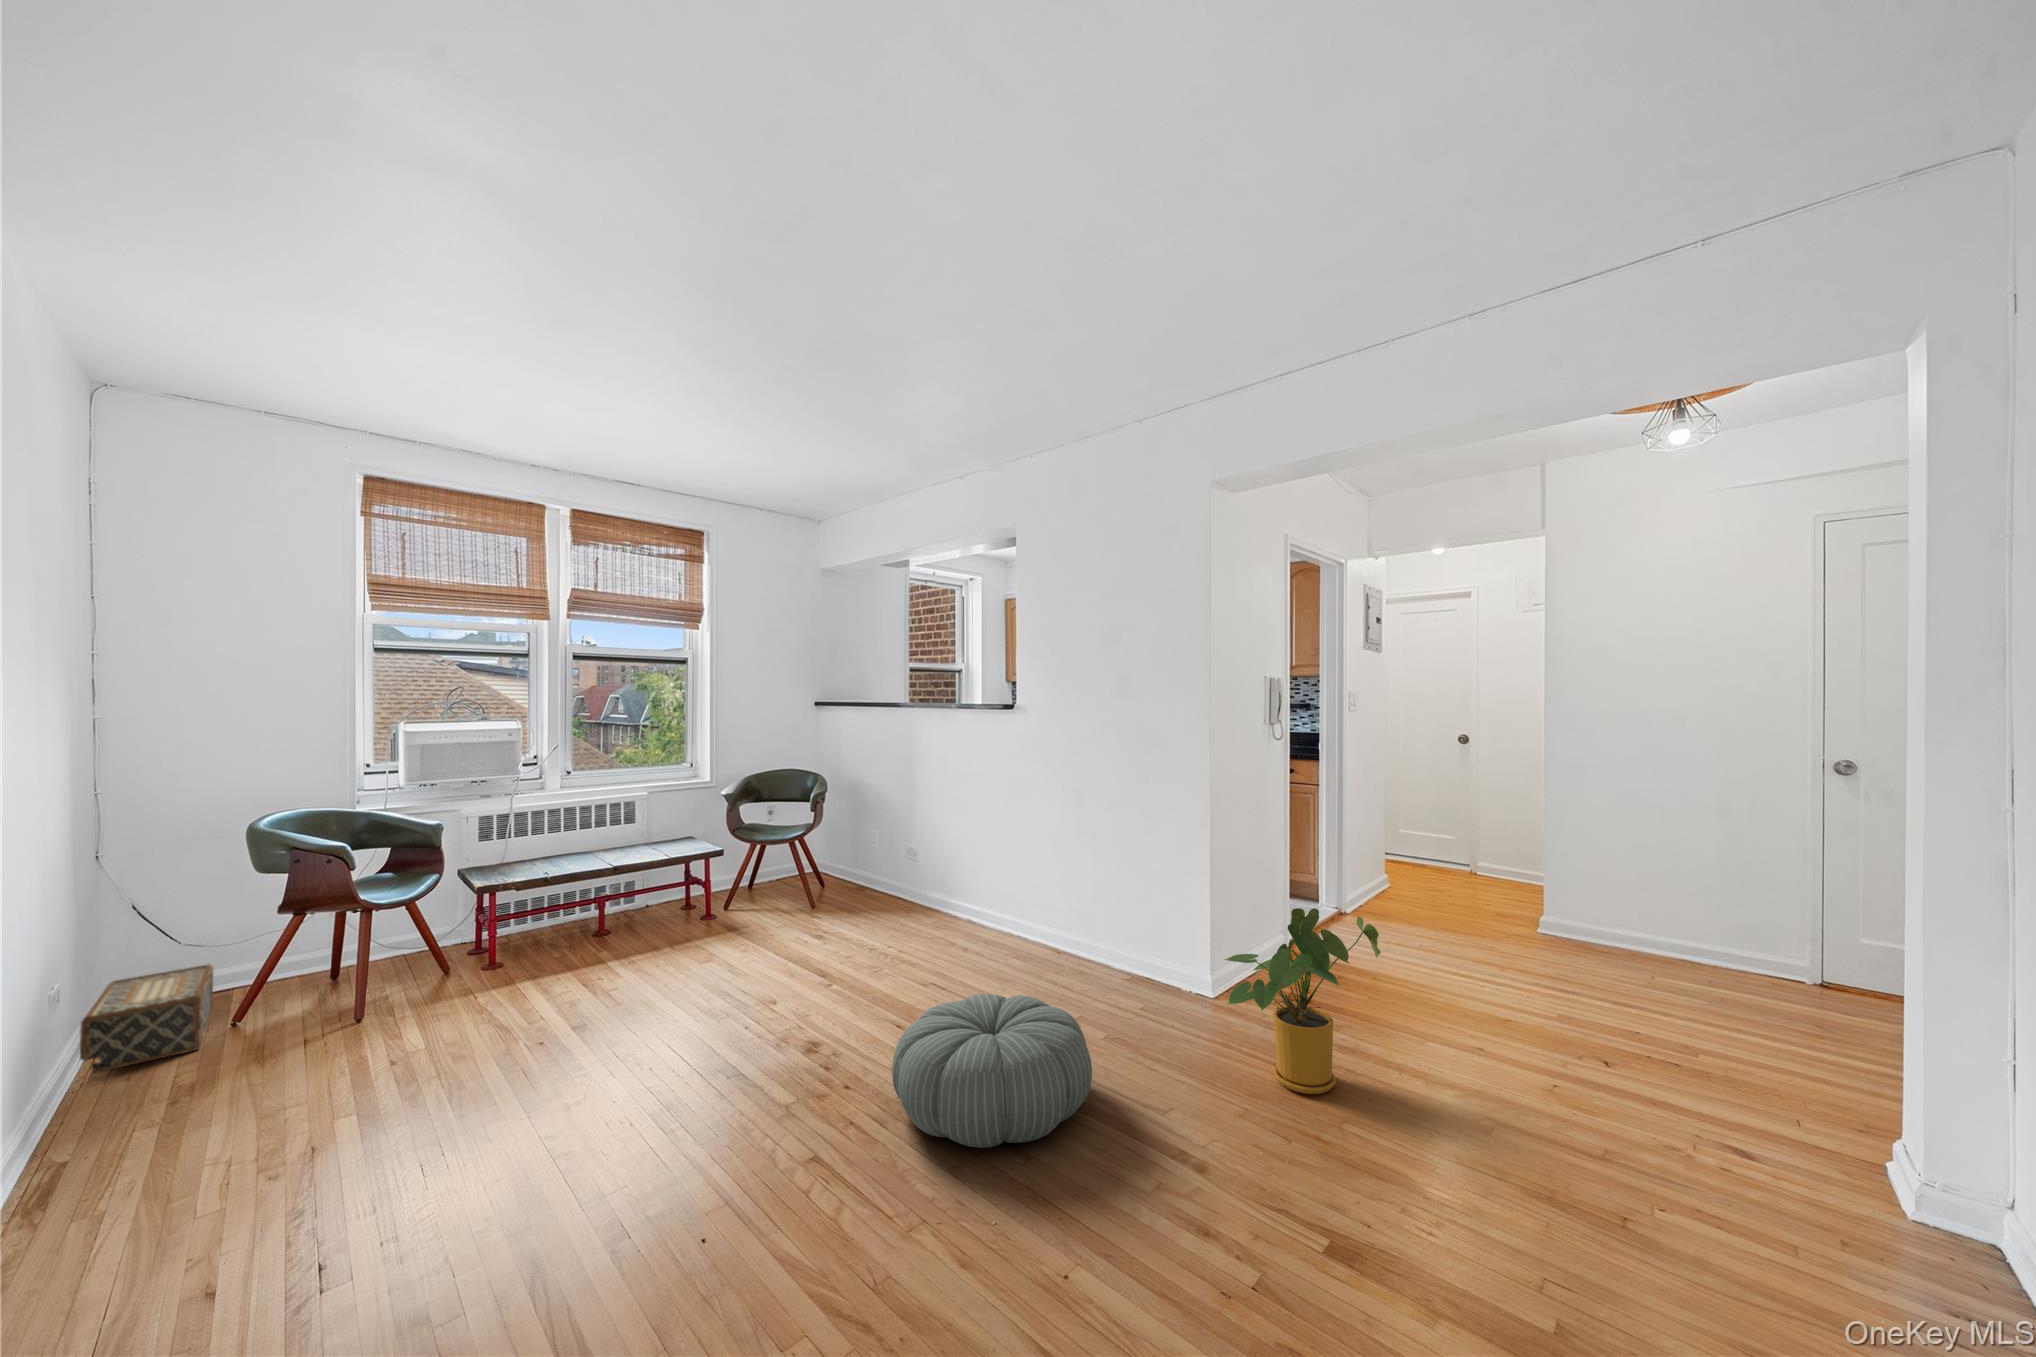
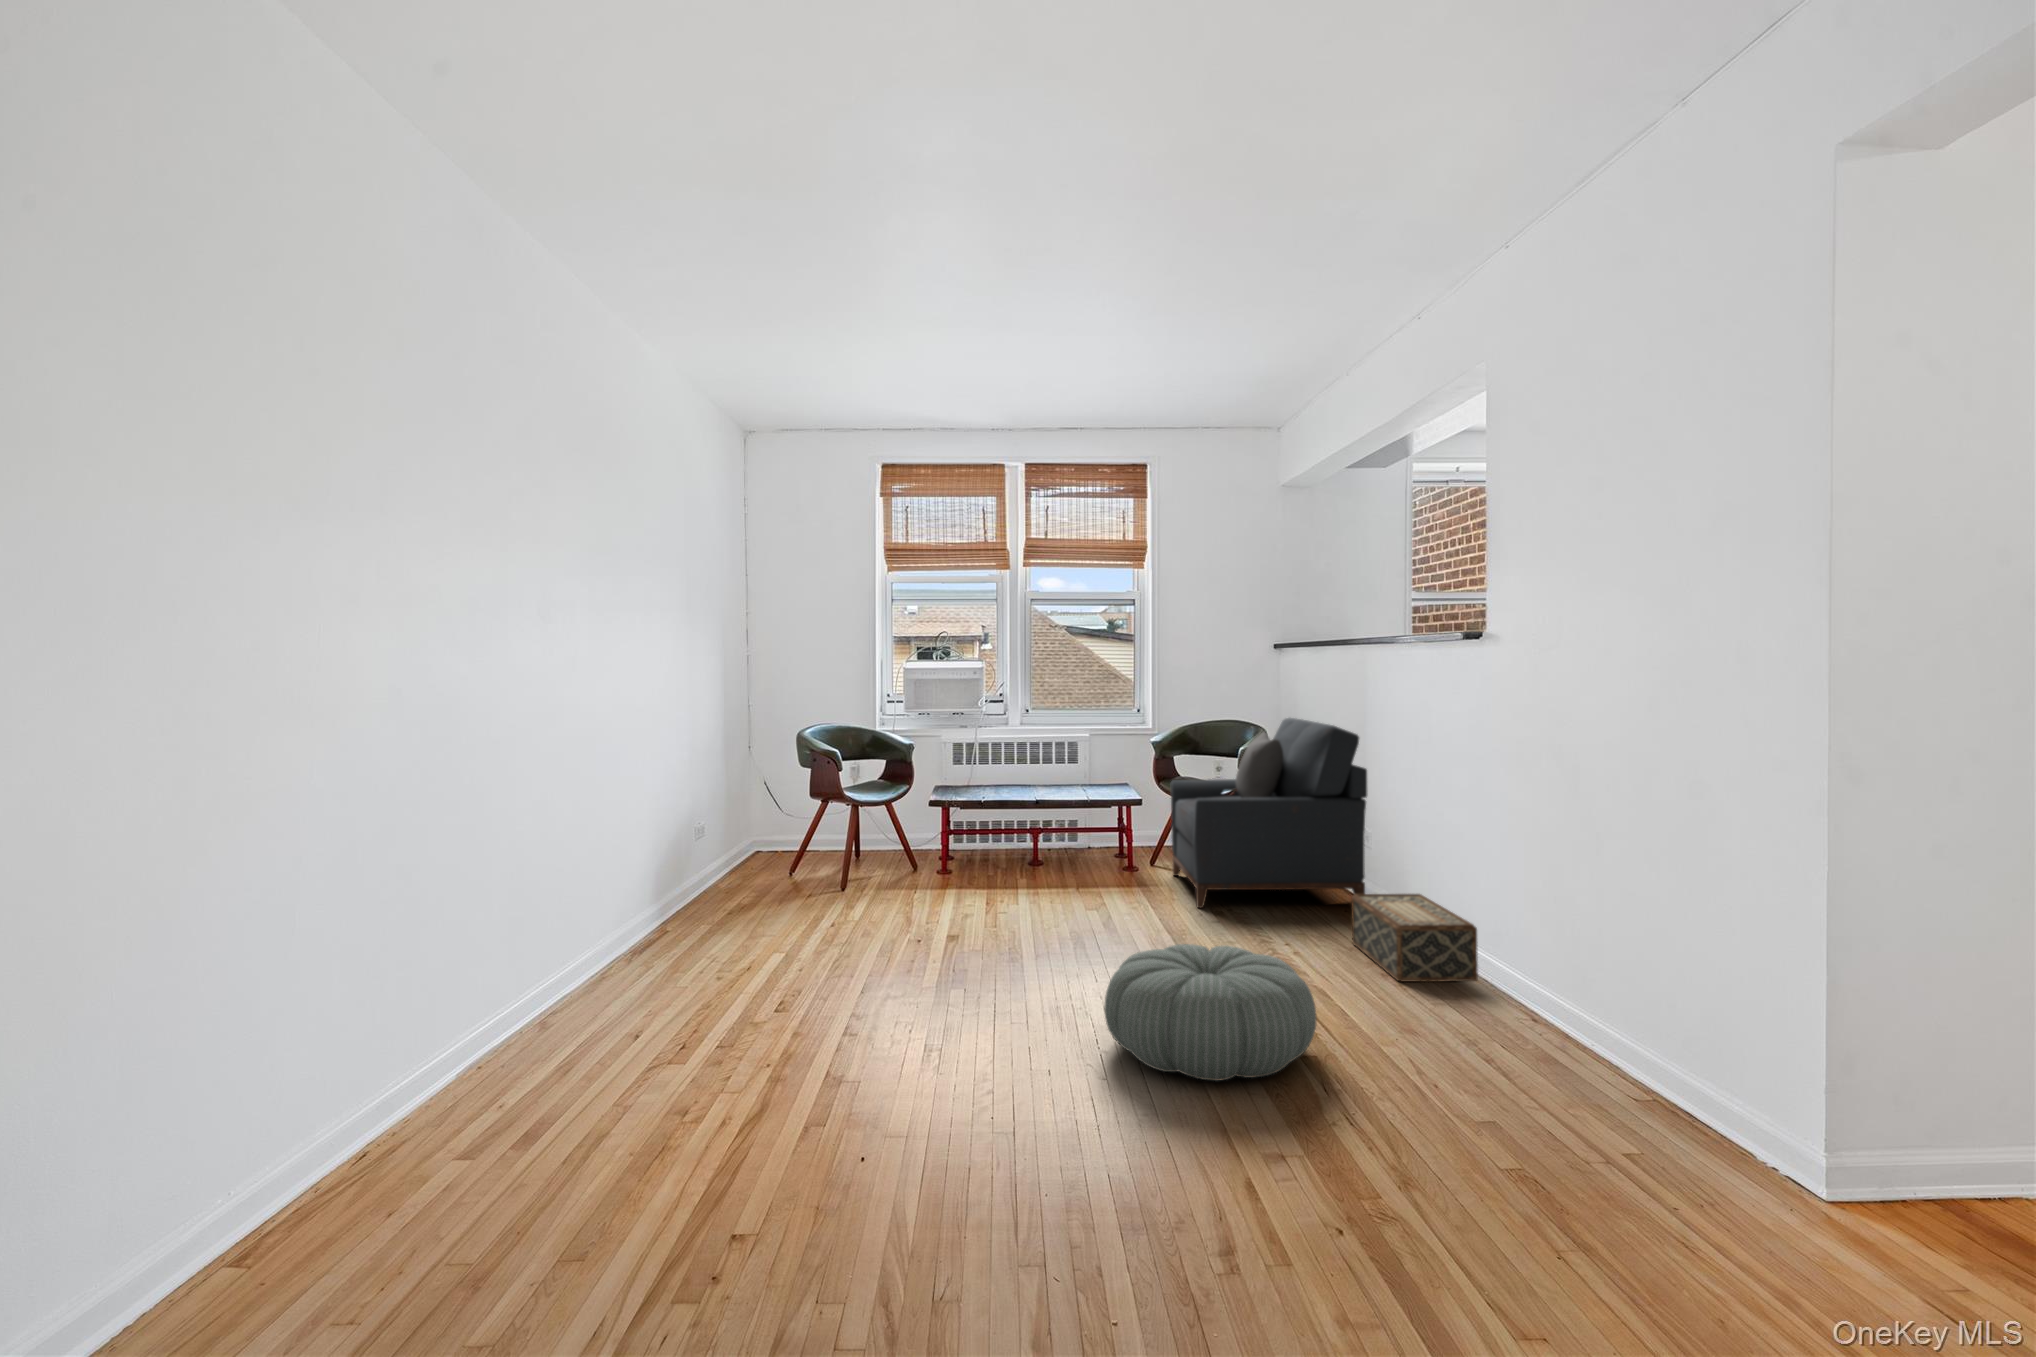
armchair: none [755,764,948,951] -> present [1170,718,1367,908]
house plant: present [1225,908,1381,1094] -> none [1491,919,1764,1160]
woven basket: present [80,964,213,1074] -> present [1352,894,1478,982]

